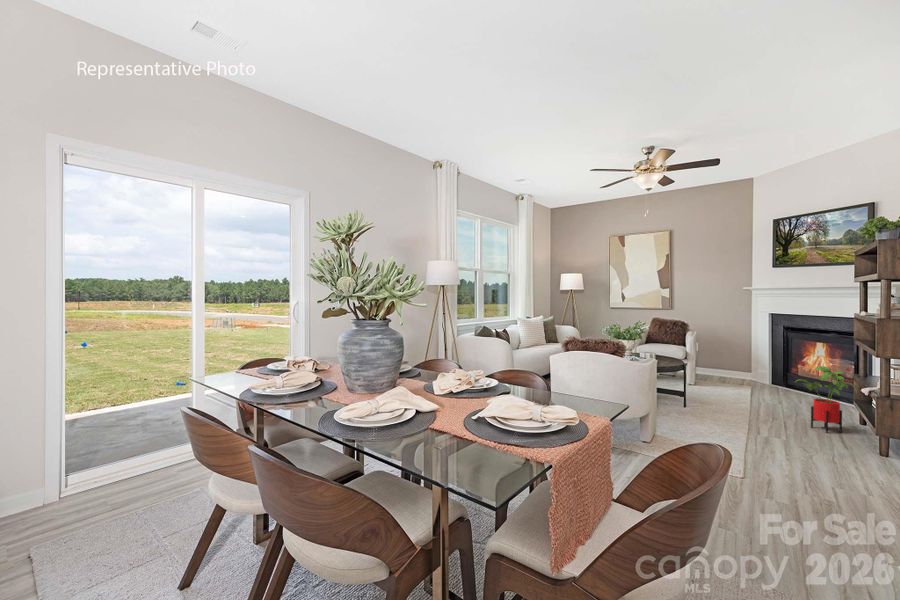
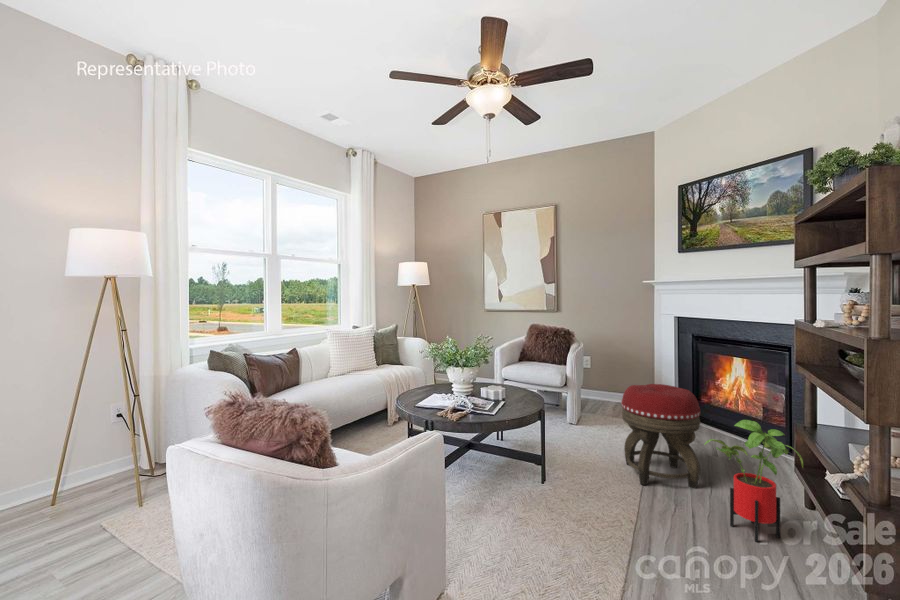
footstool: none [736,354,792,414] -> present [622,384,700,488]

